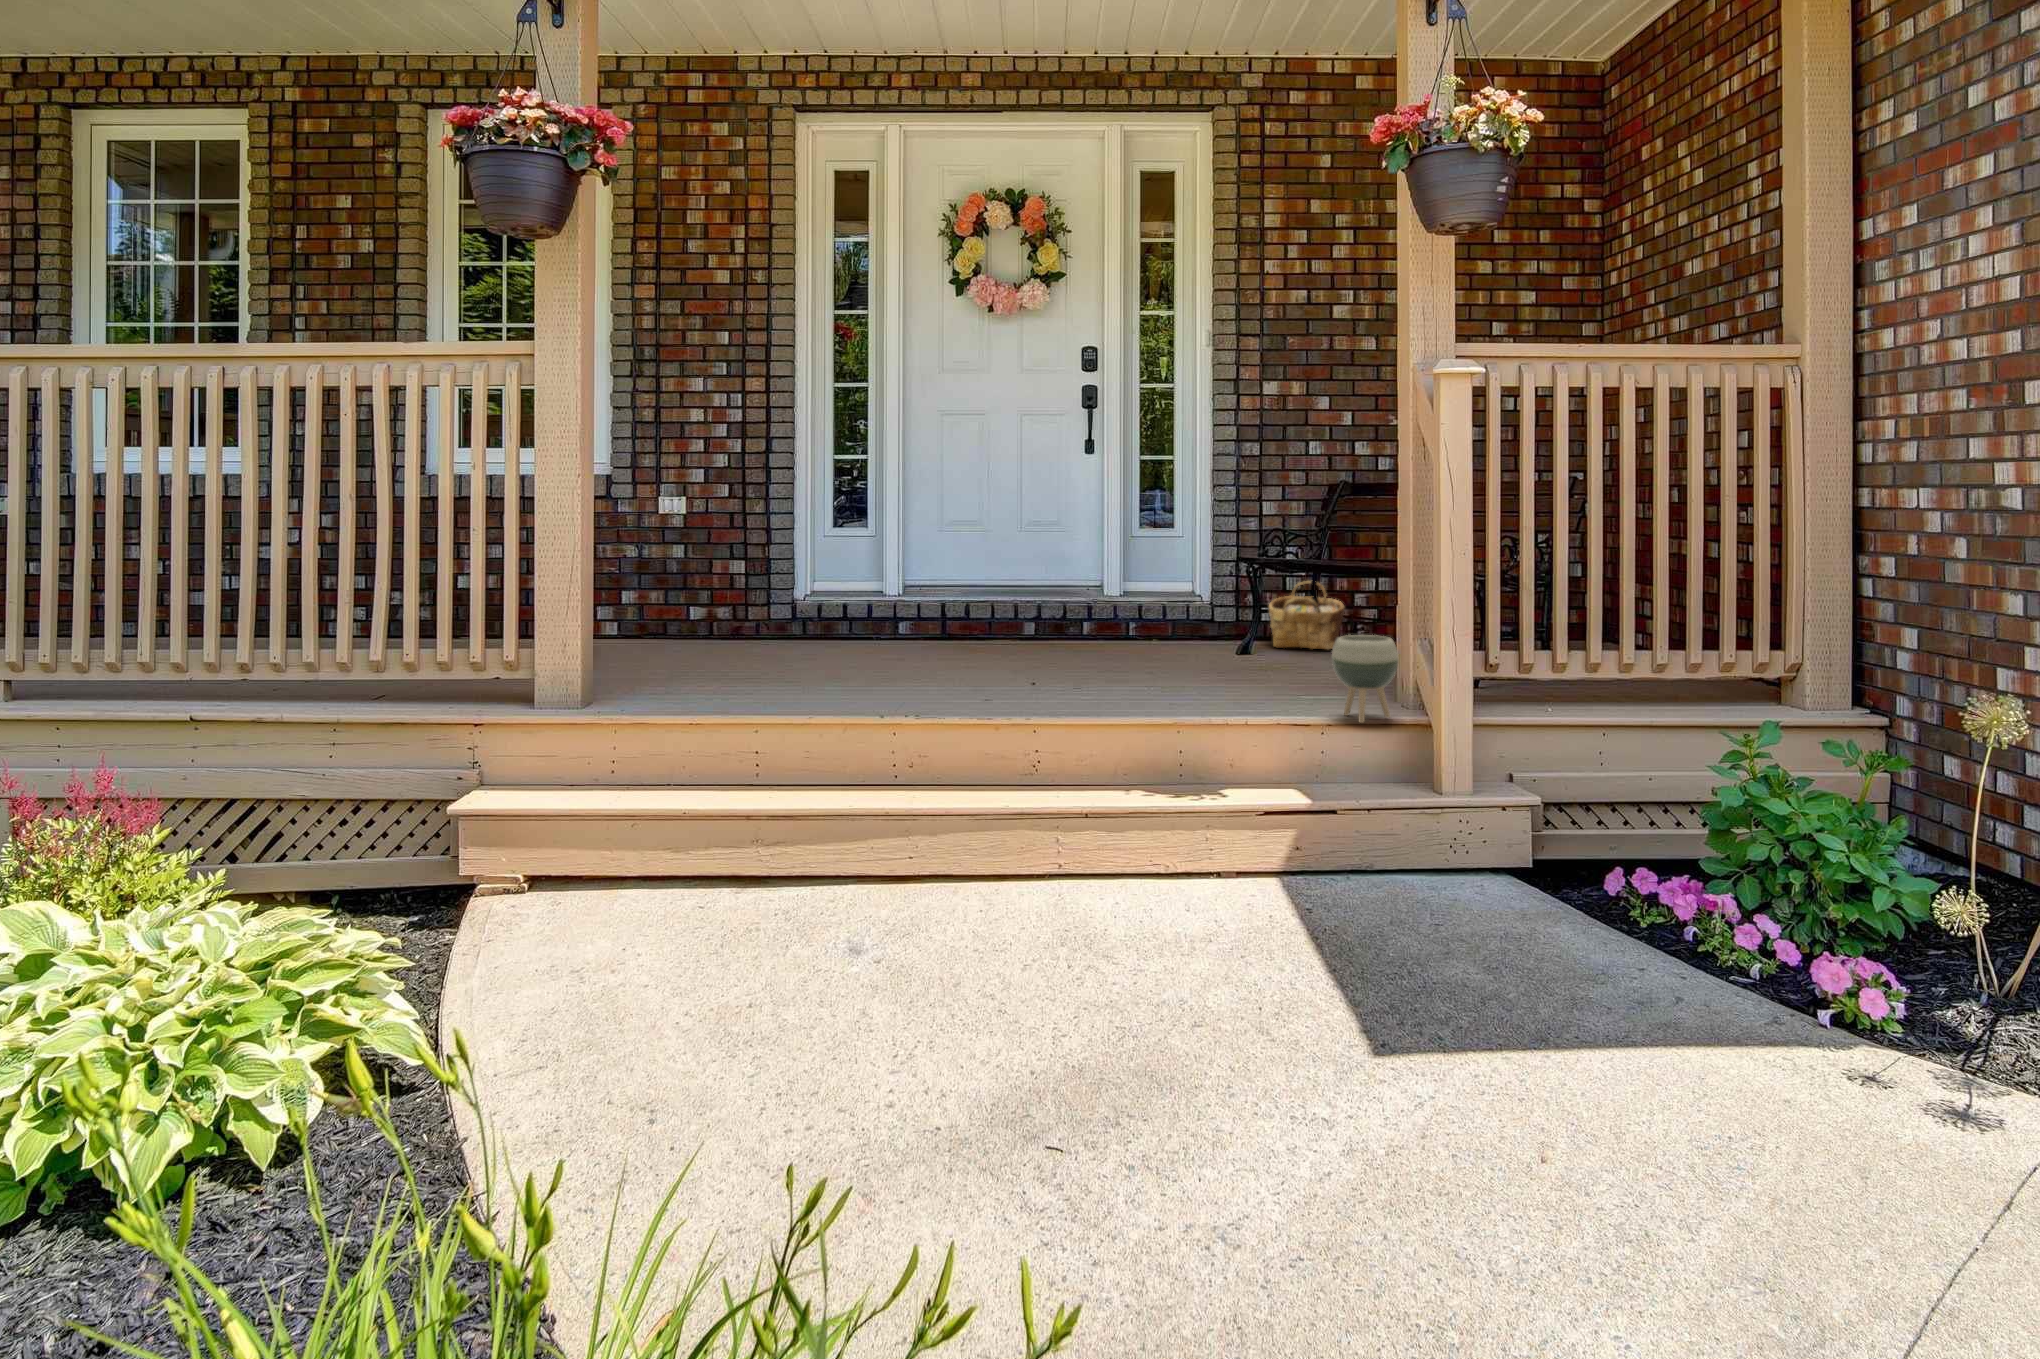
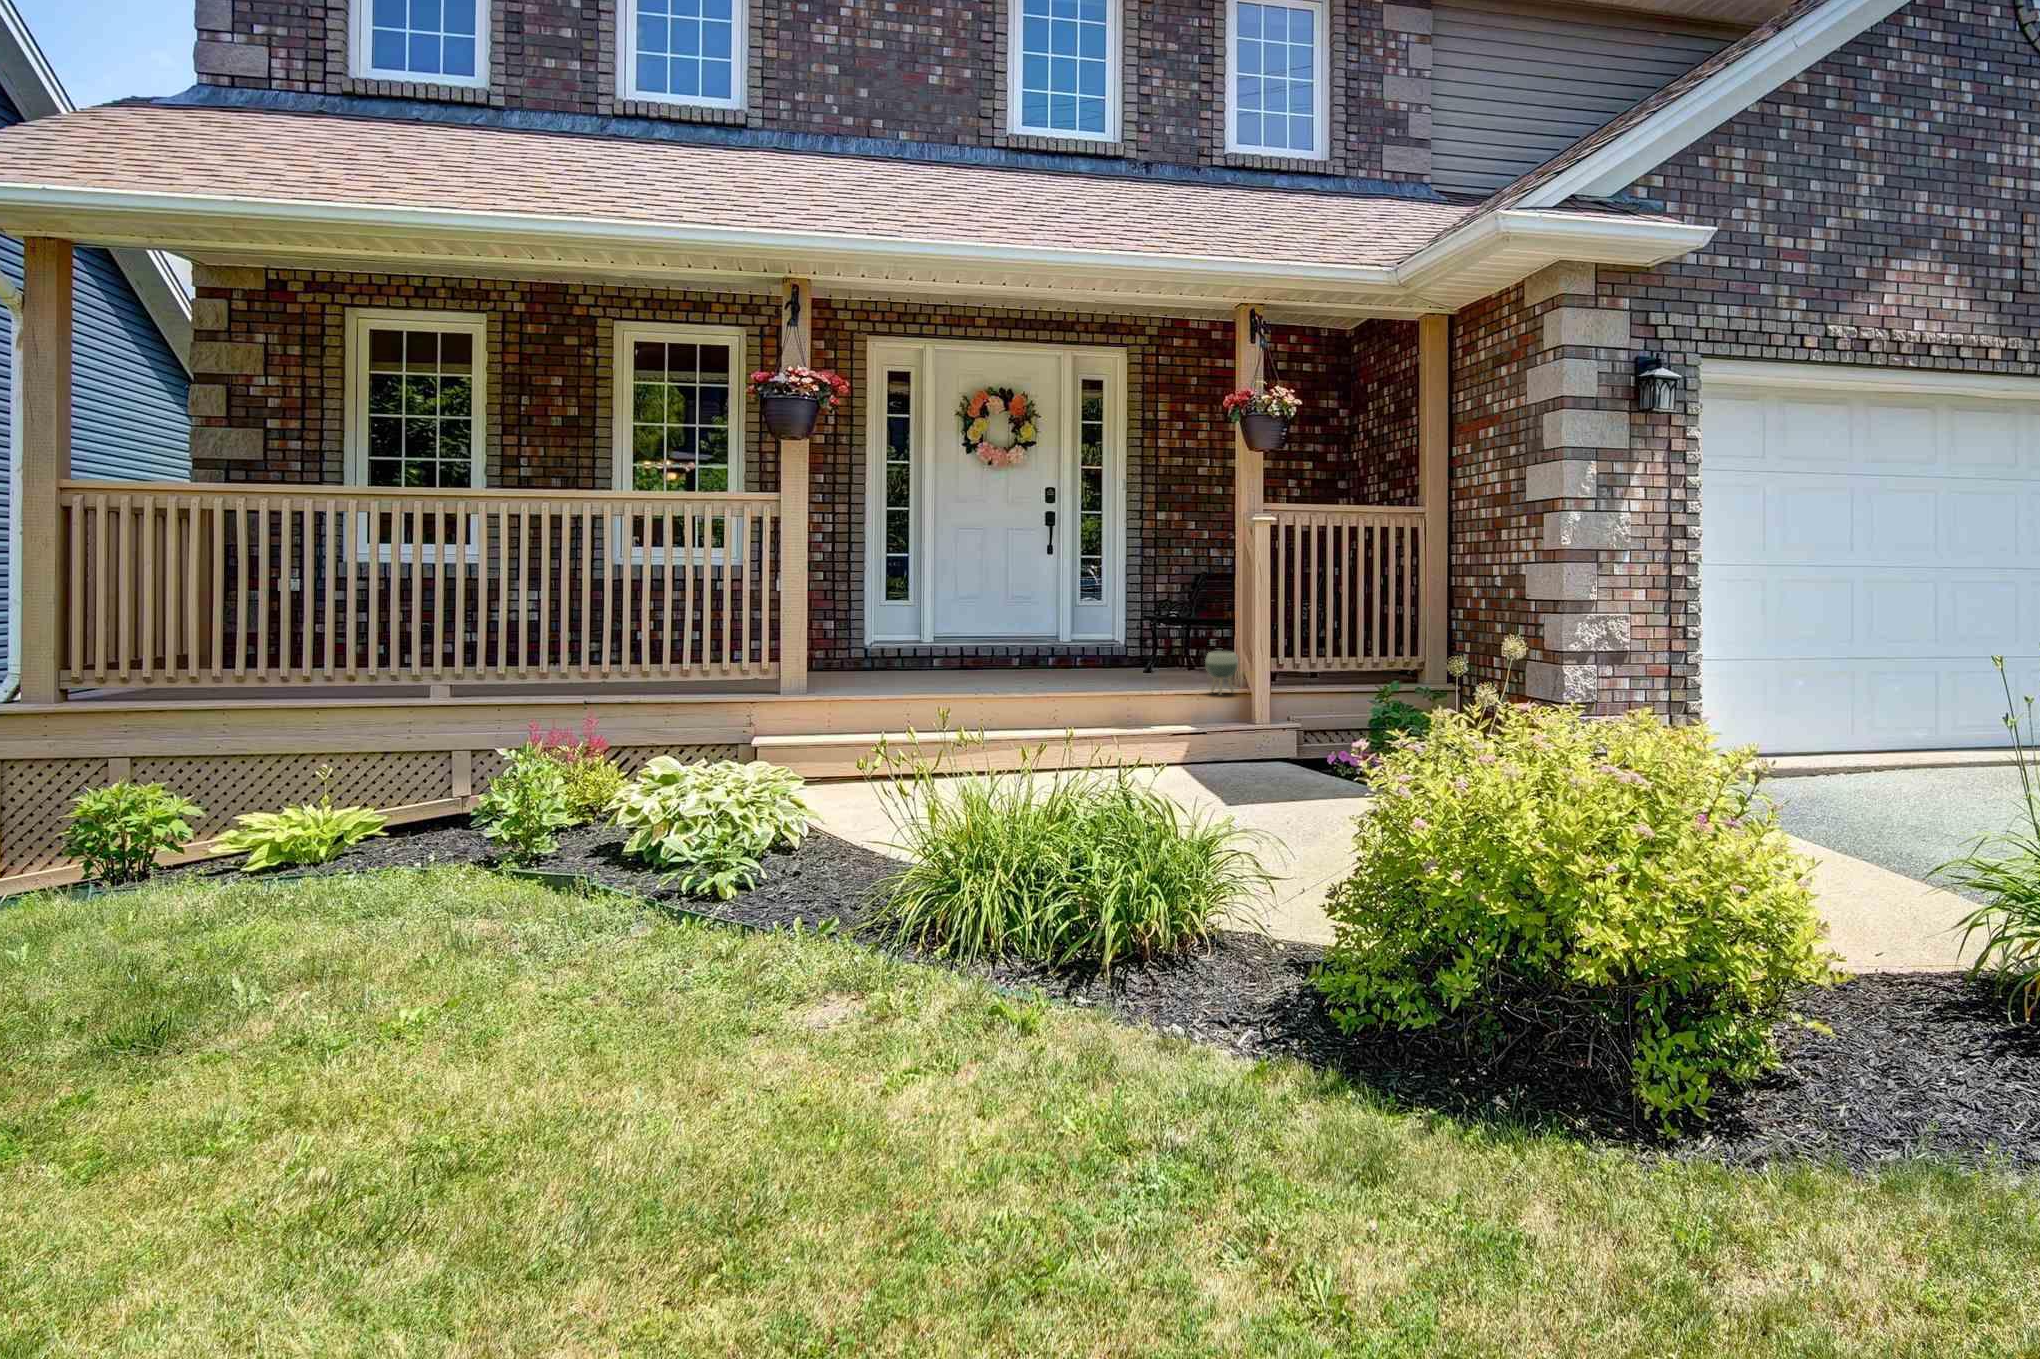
woven basket: present [1269,581,1345,649] -> none [1161,628,1204,667]

